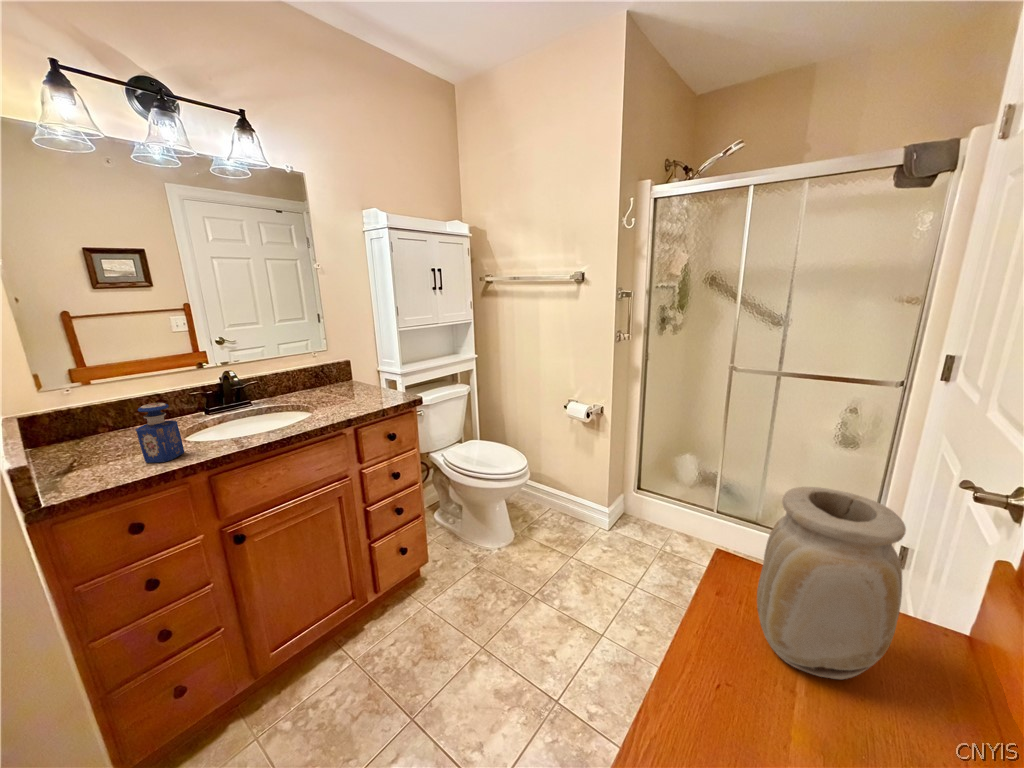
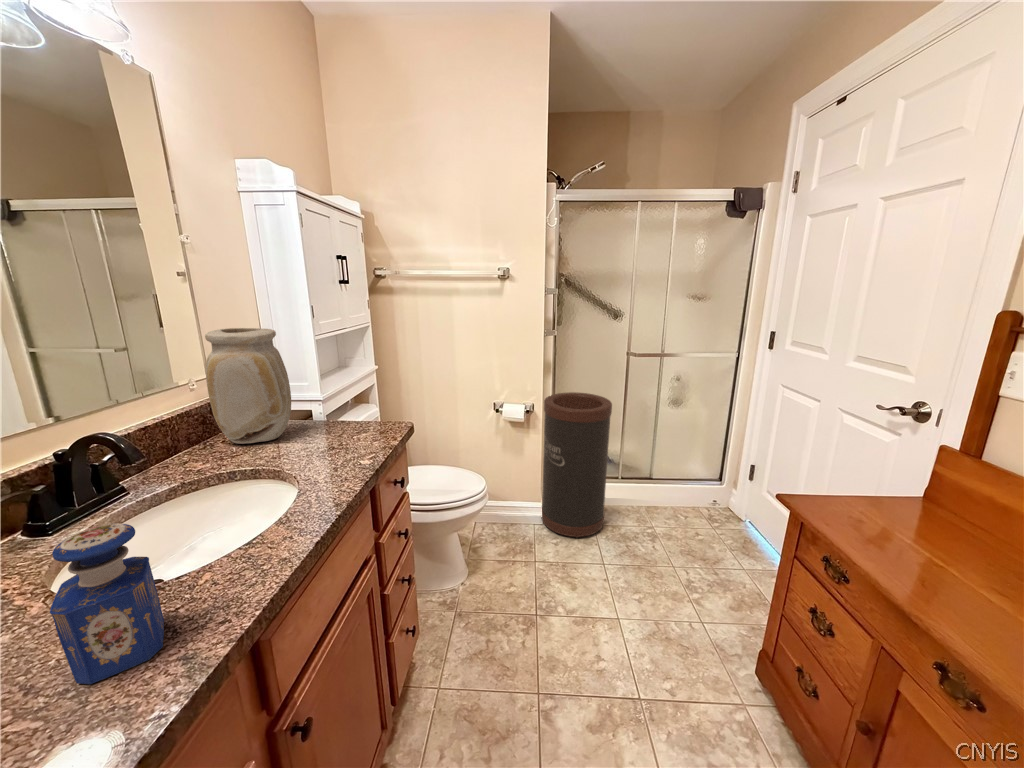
trash can: none [607,401,687,557] -> present [542,392,612,538]
vase: present [757,487,906,679] -> present [205,328,291,444]

